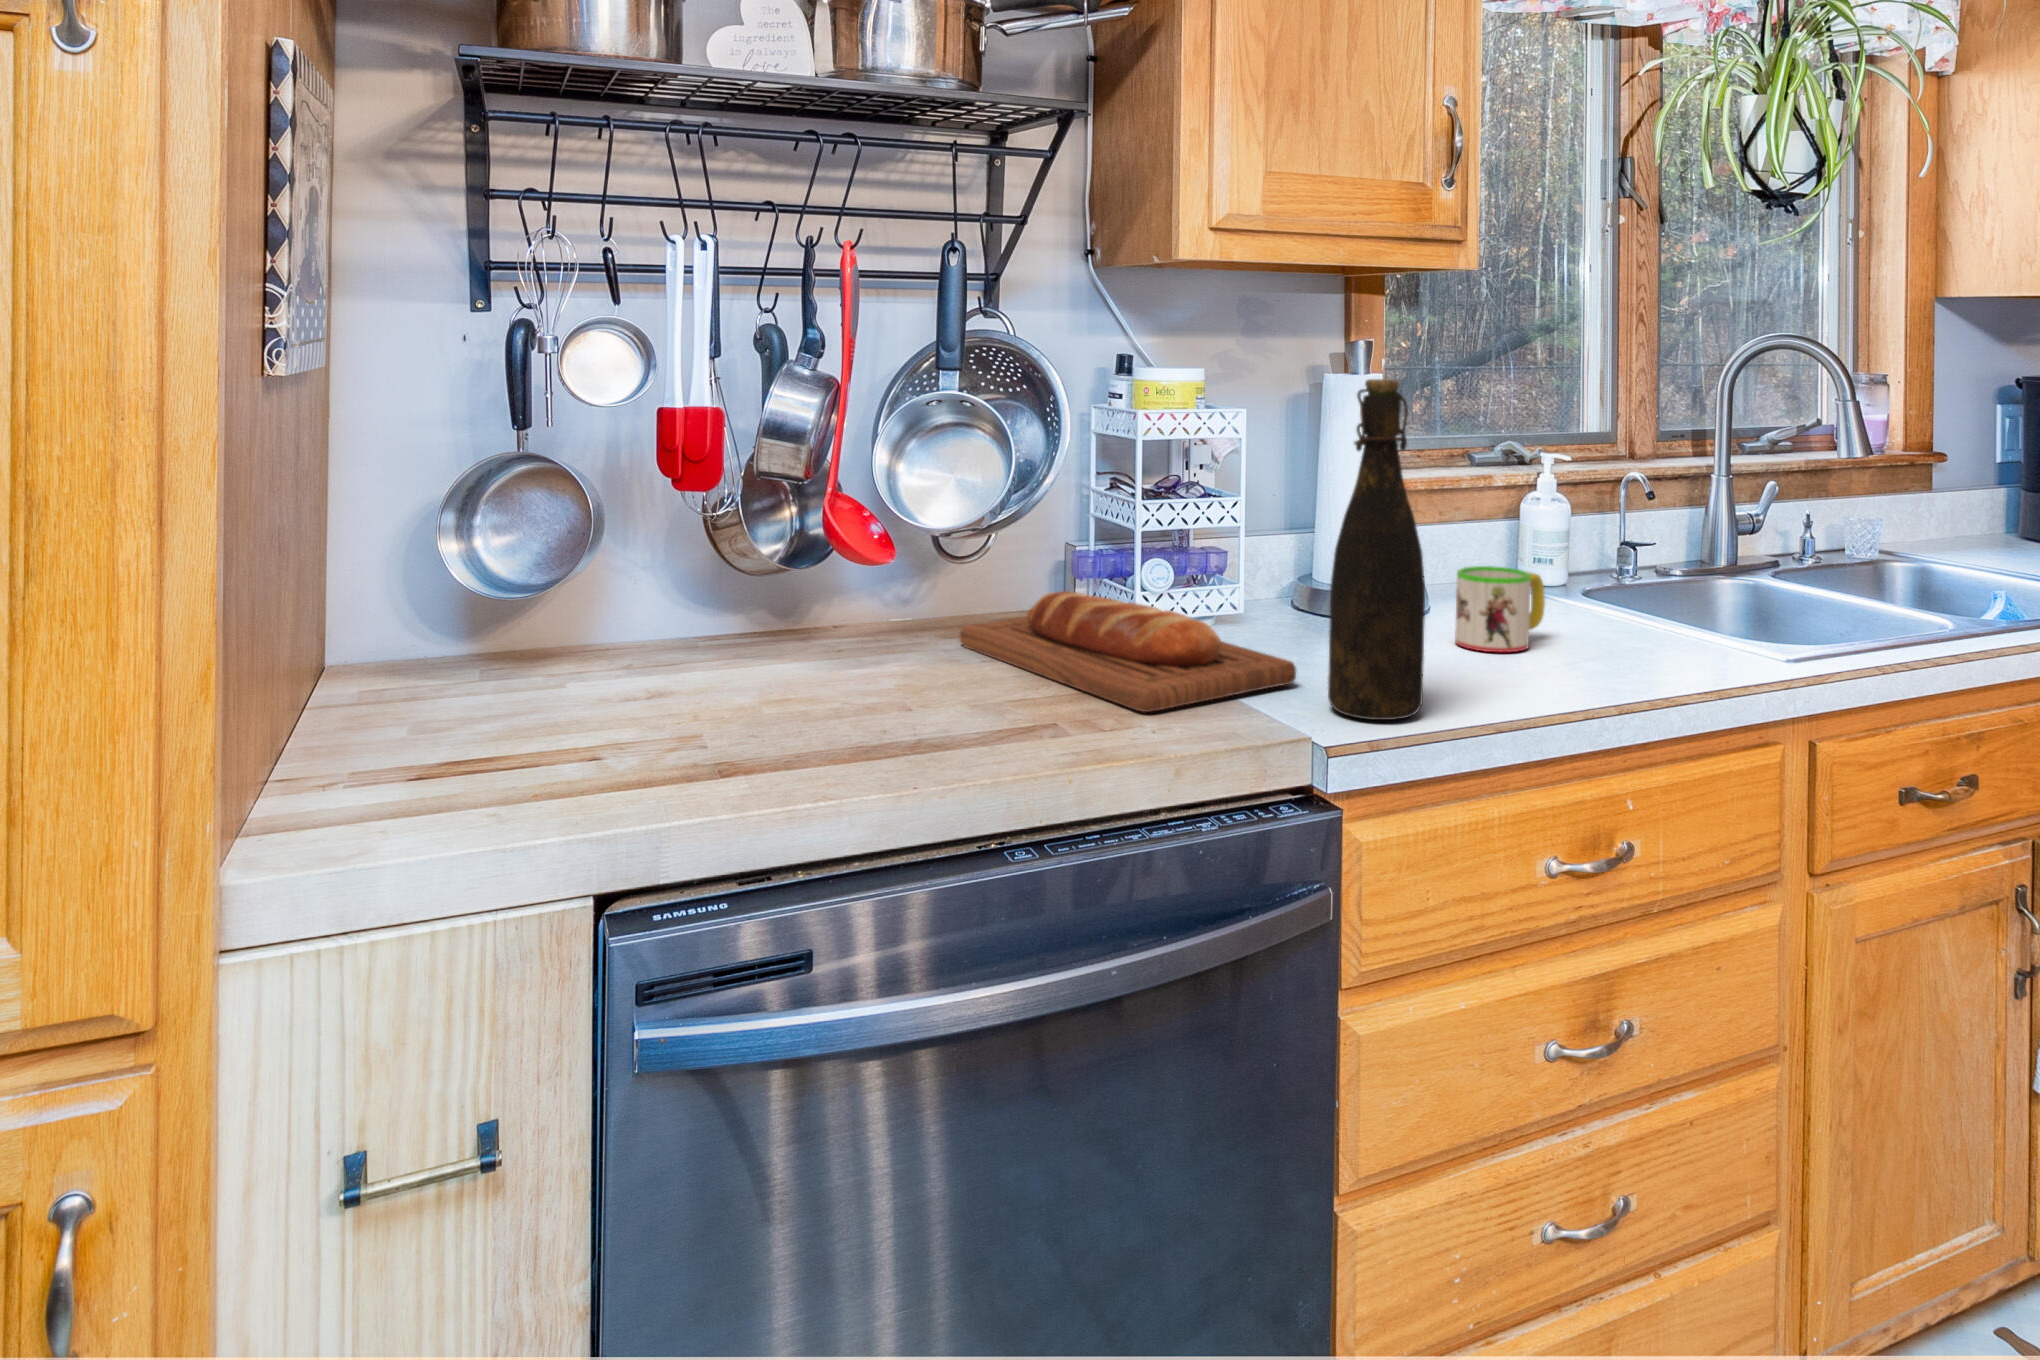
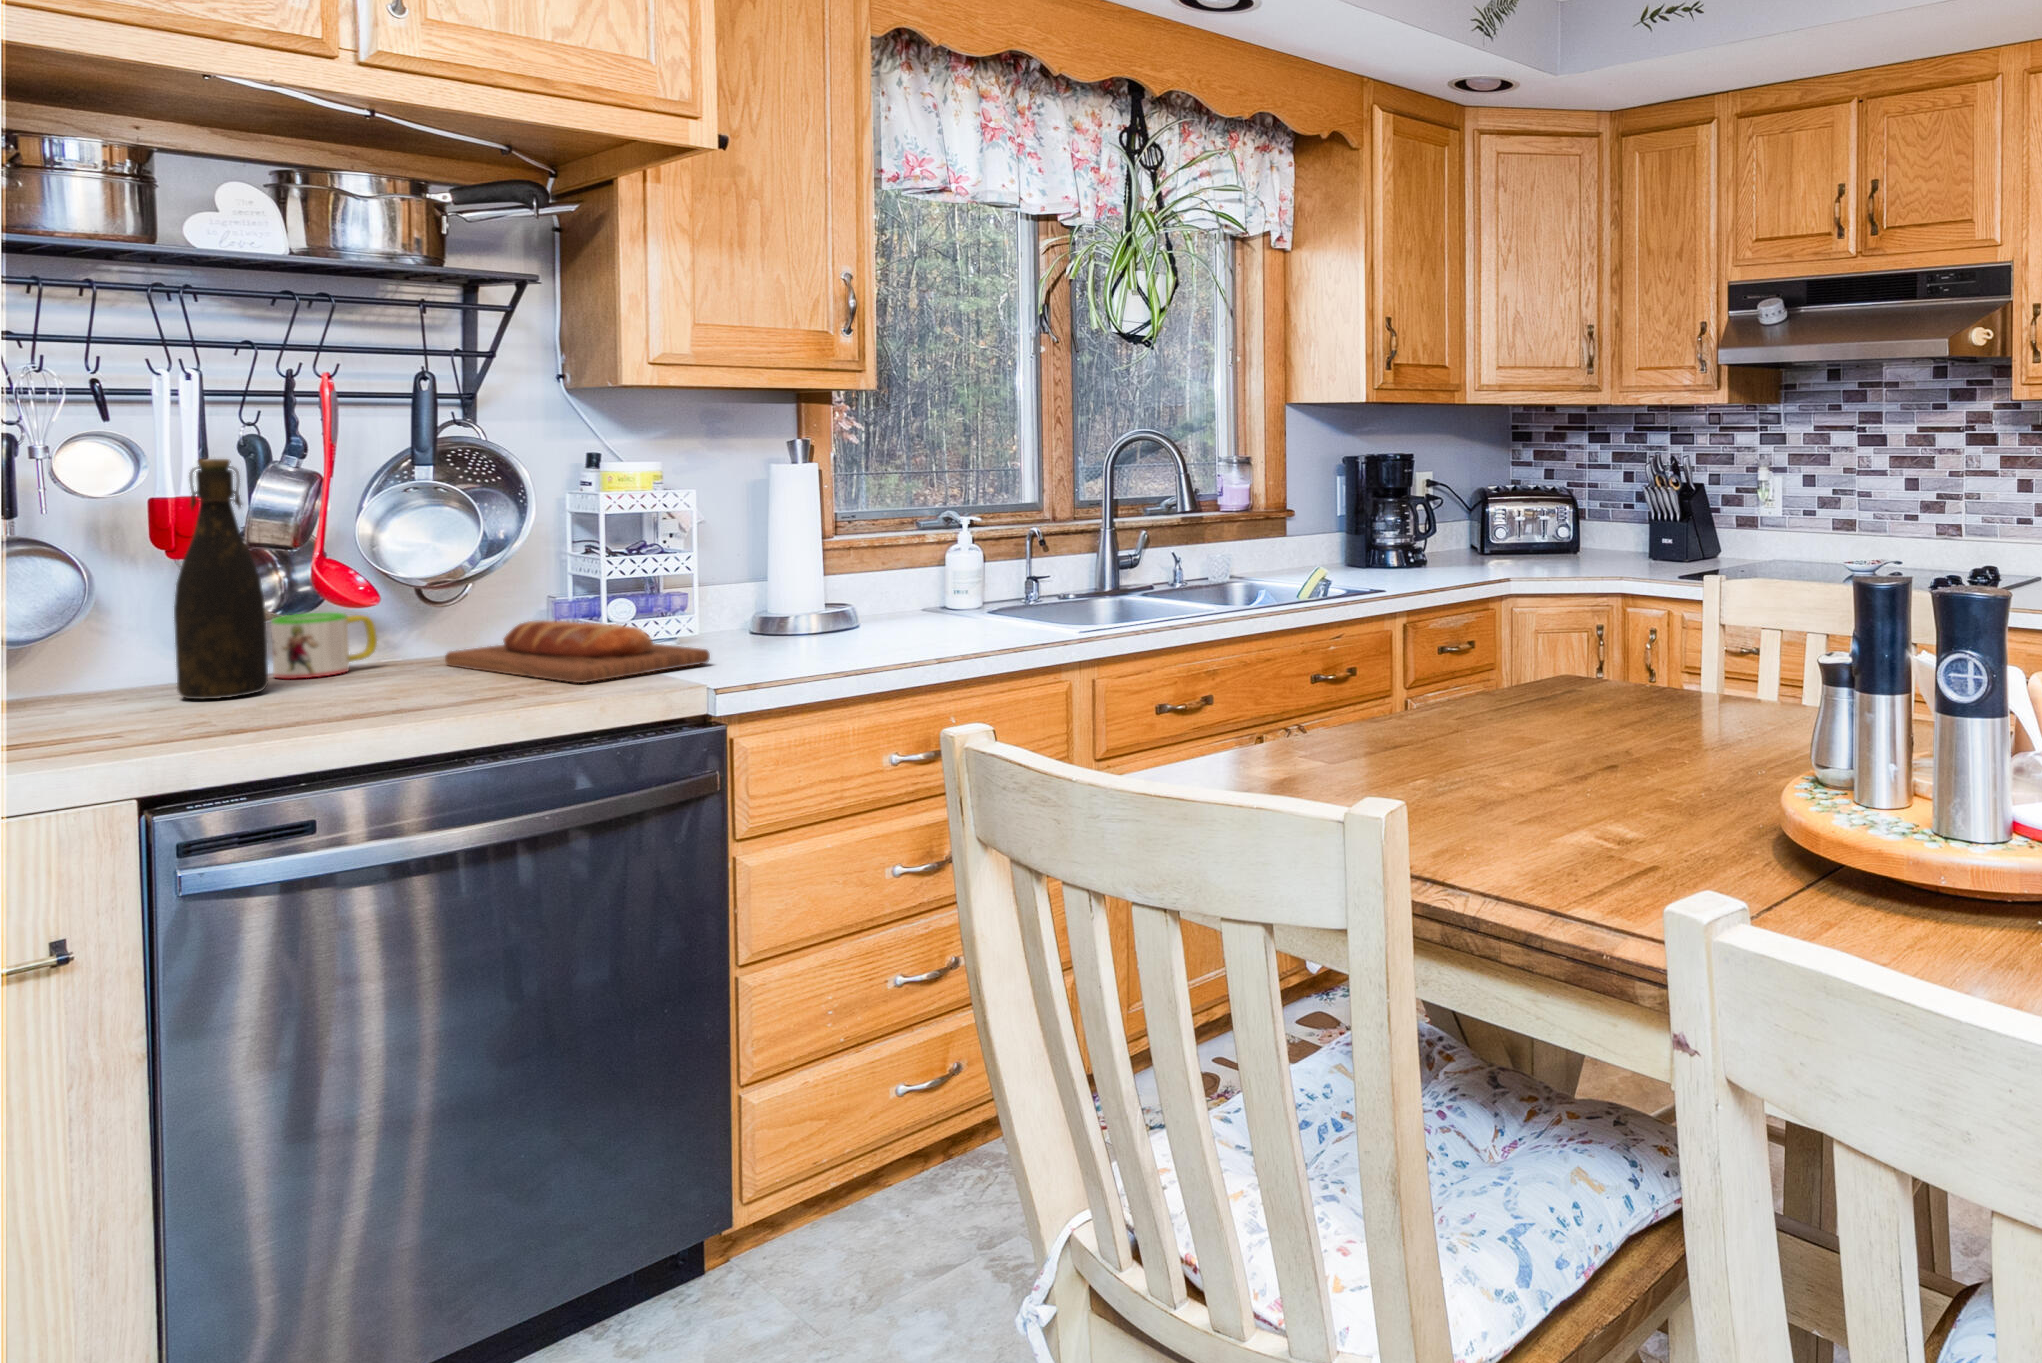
bottle: present [1328,379,1425,720] -> present [174,459,268,699]
mug: present [1455,566,1545,652] -> present [271,613,377,679]

